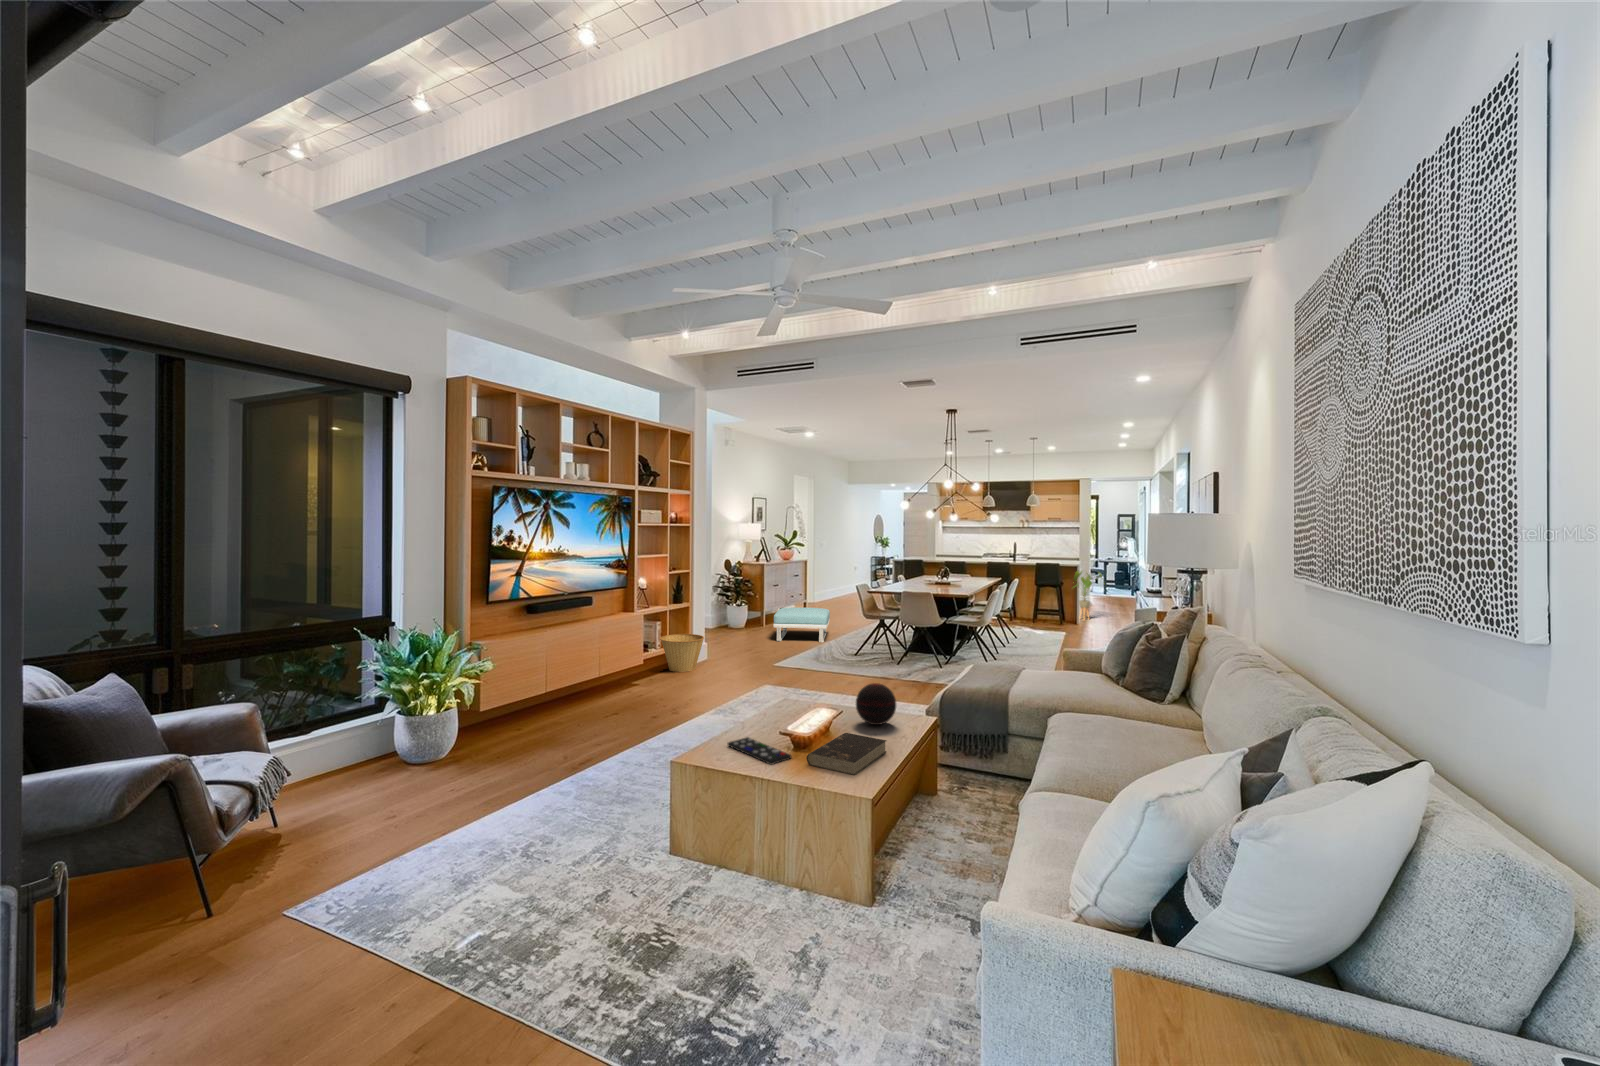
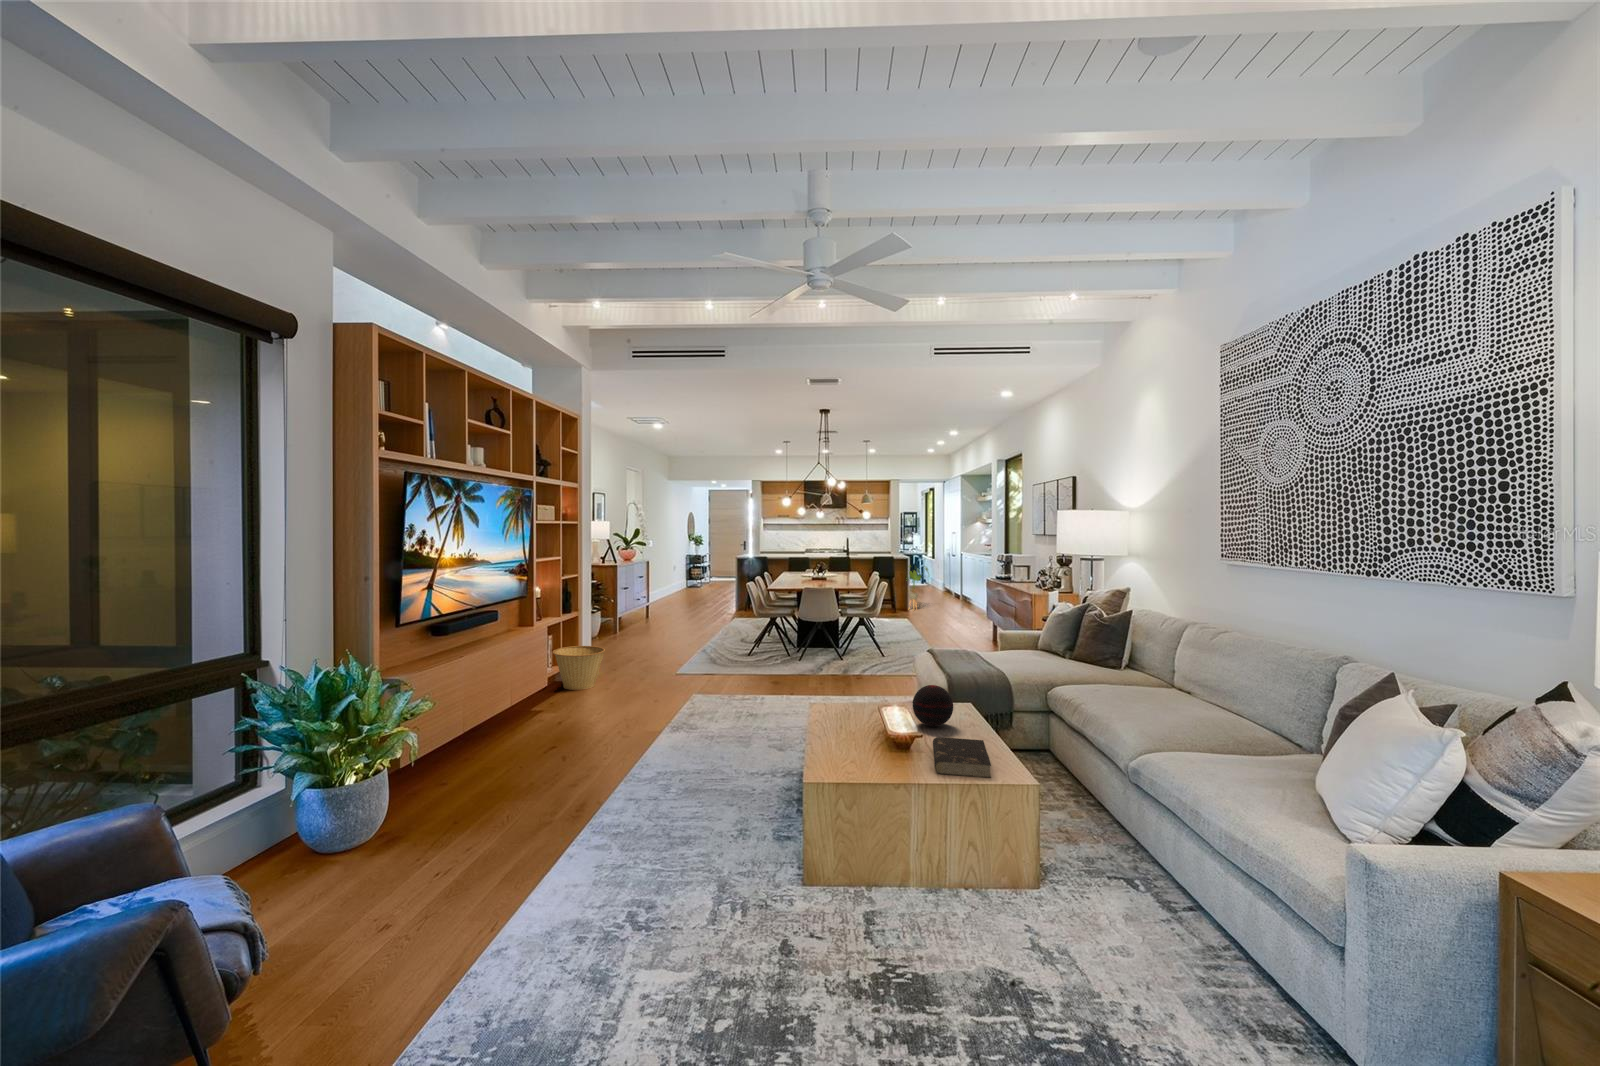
footstool: present [773,608,830,642] -> none [644,610,706,648]
remote control: present [728,737,791,764] -> none [833,753,912,779]

